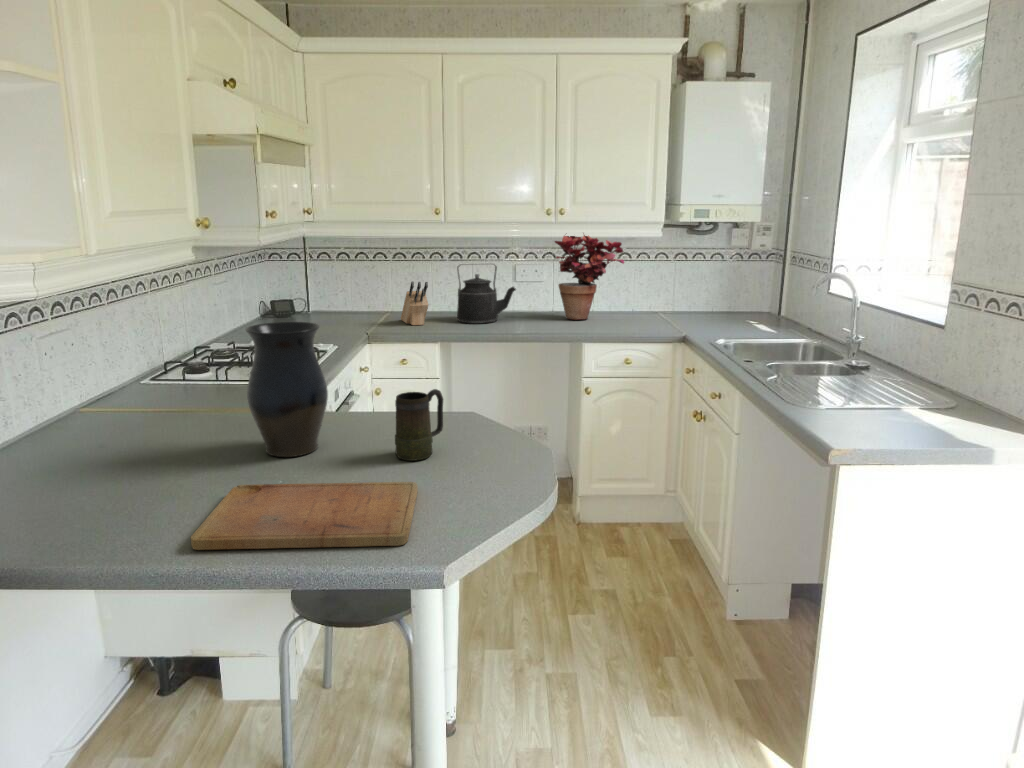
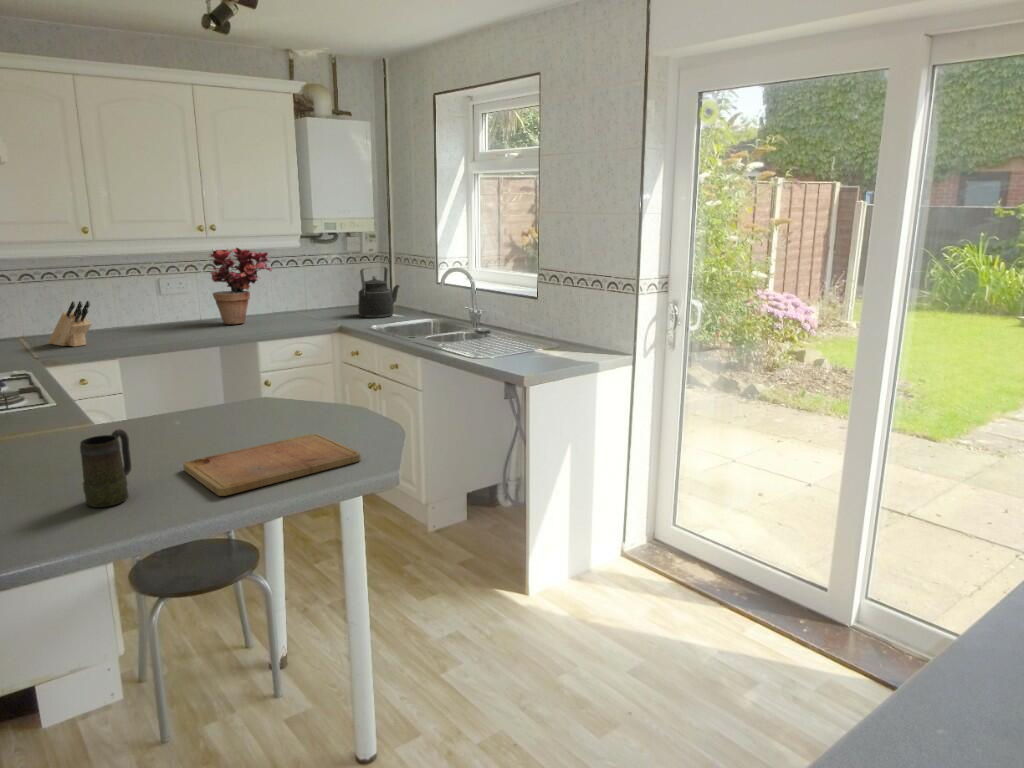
kettle: present [457,264,516,324] -> present [358,267,400,318]
vase: present [246,322,328,457] -> none [122,332,197,447]
mug: present [395,389,443,461] -> present [80,429,131,507]

